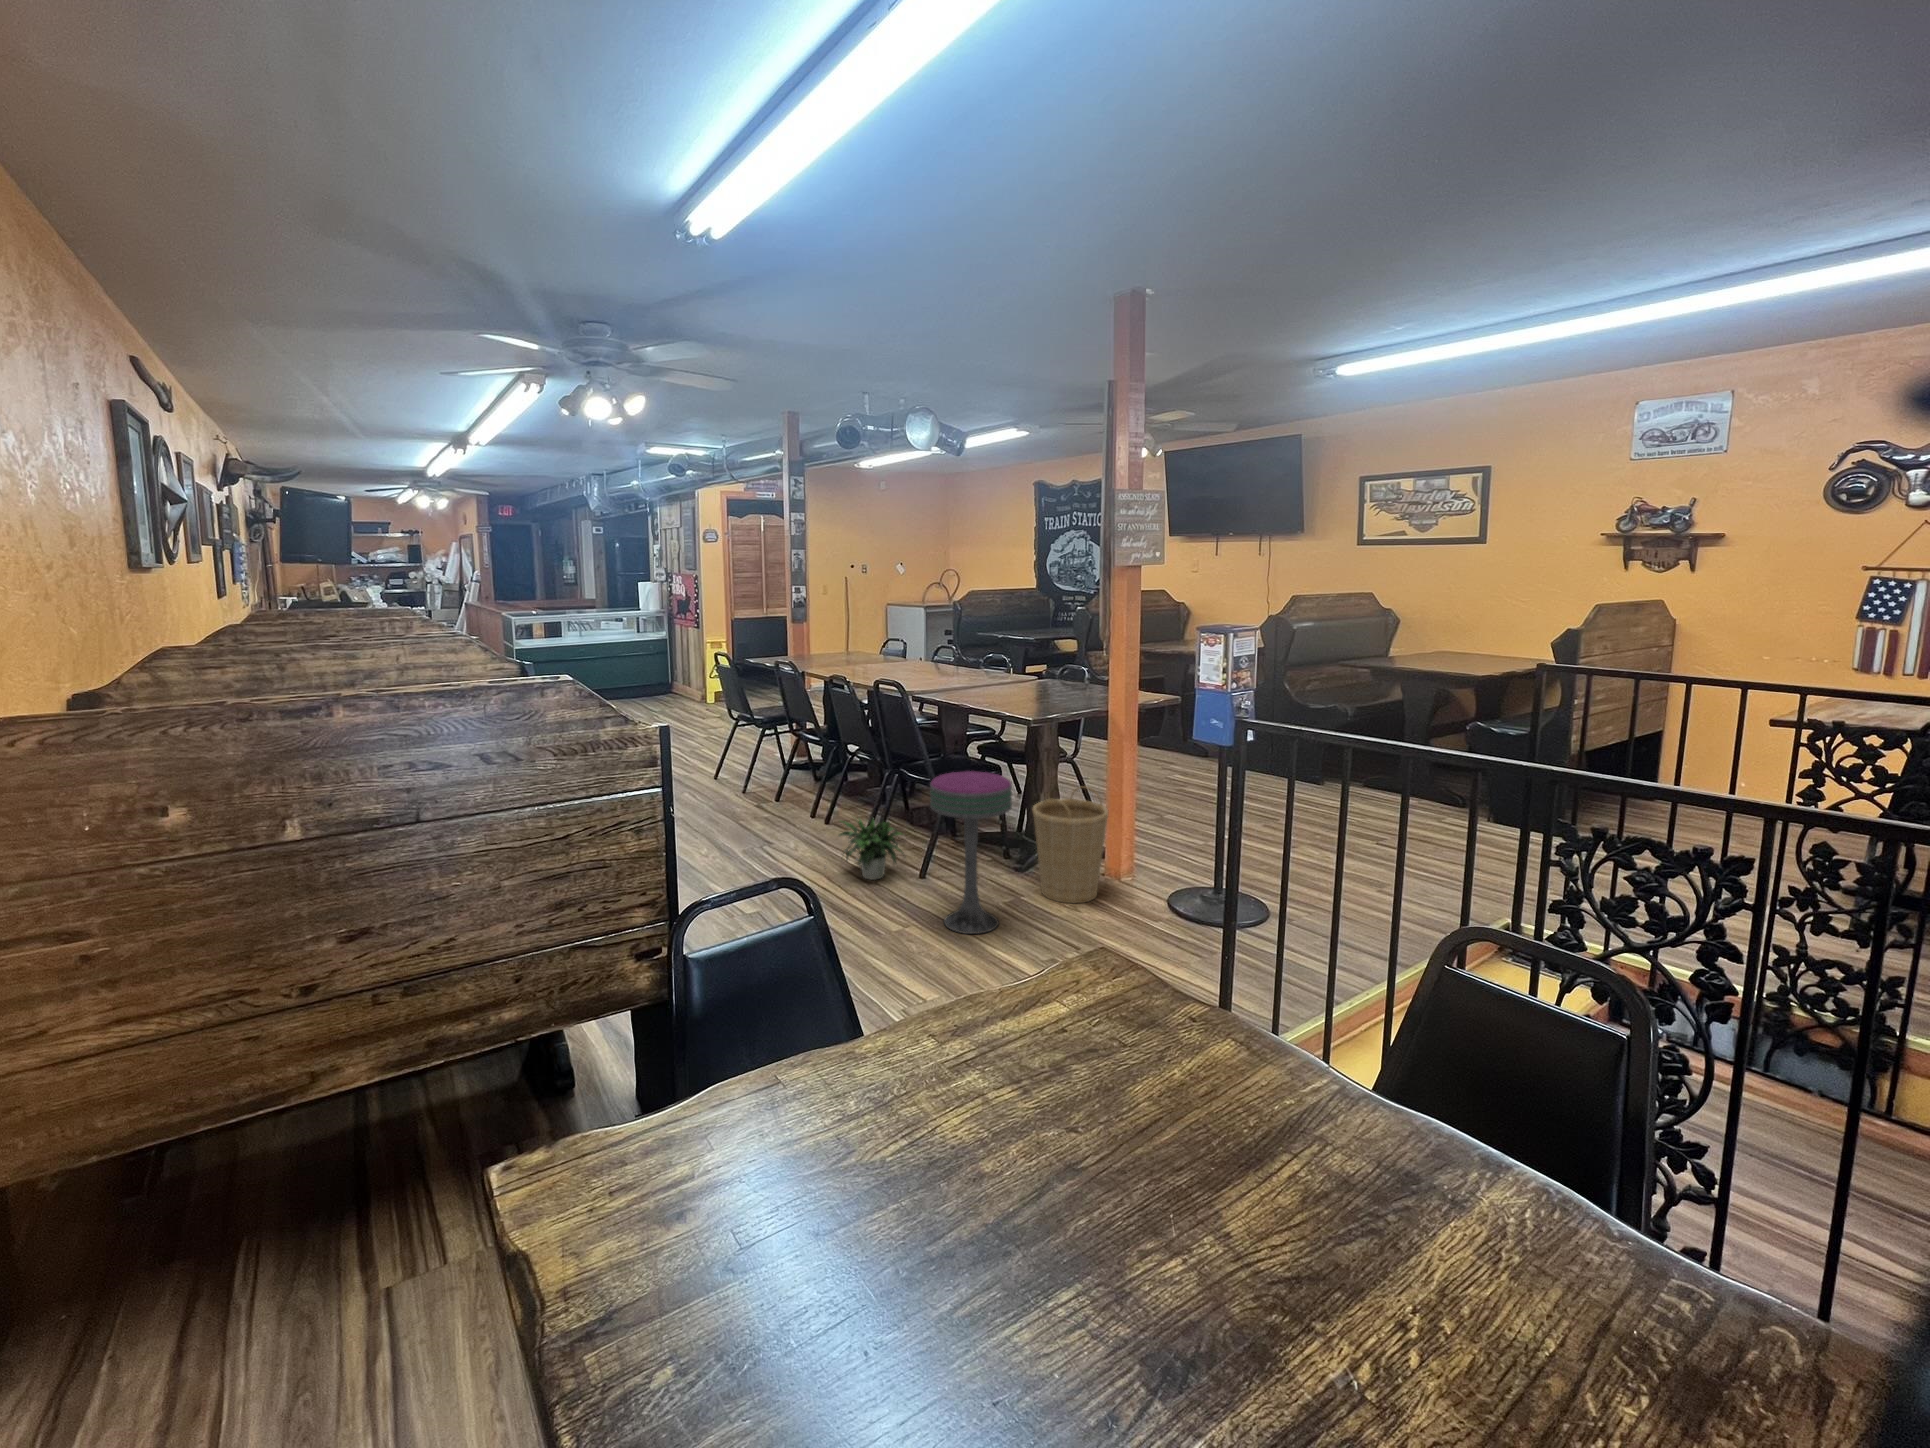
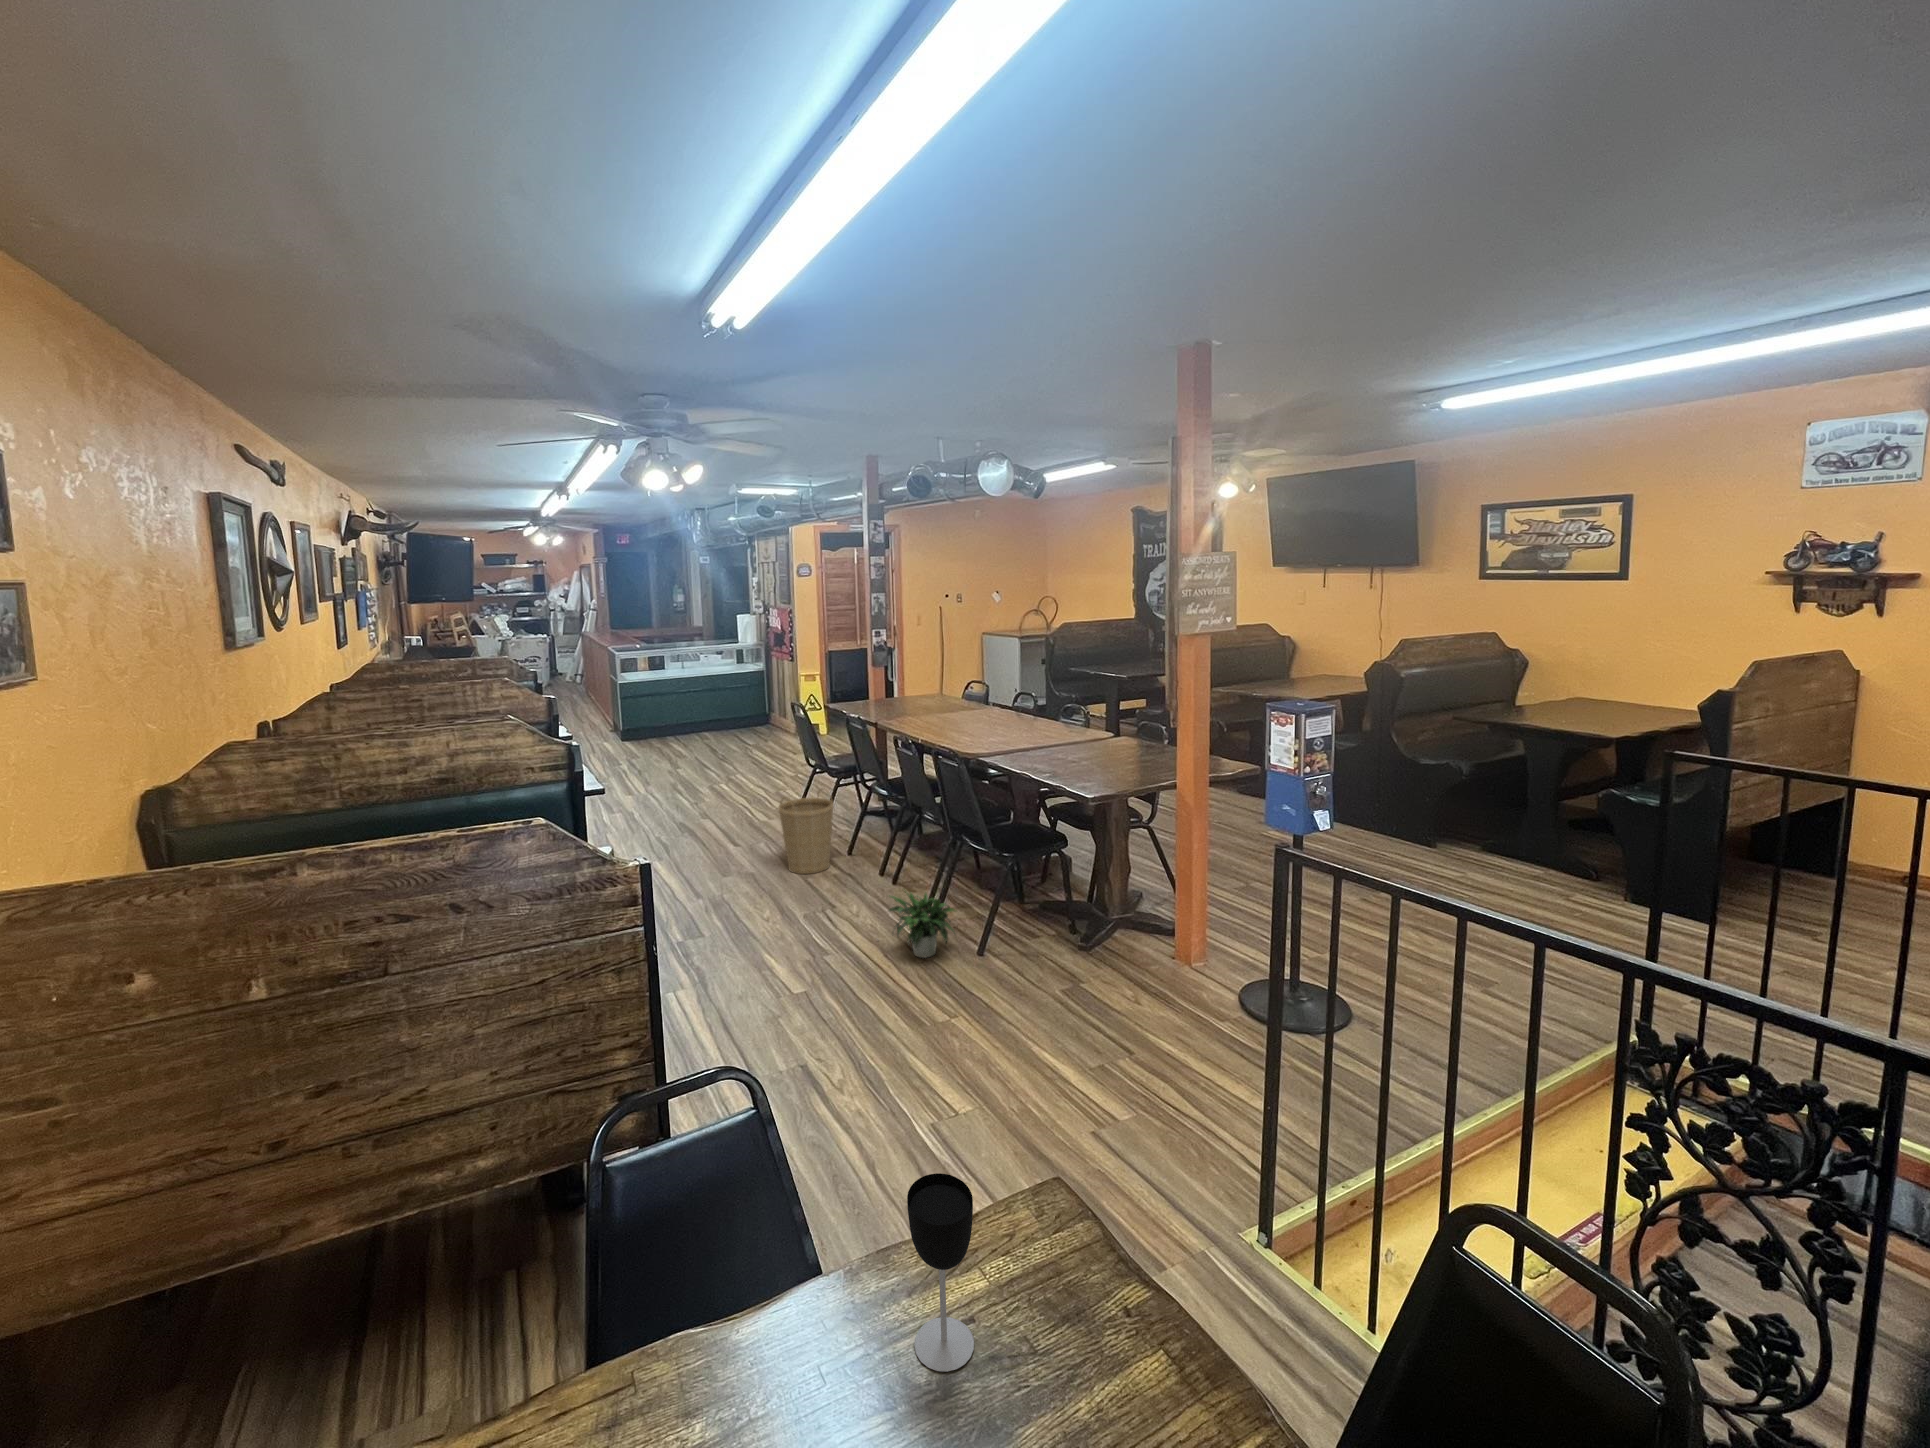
bar stool: present [930,771,1012,934] -> none [970,857,1056,1032]
basket: present [1032,786,1108,903] -> present [778,788,834,874]
wine glass: none [1019,908,1079,1071] -> present [907,1173,974,1372]

